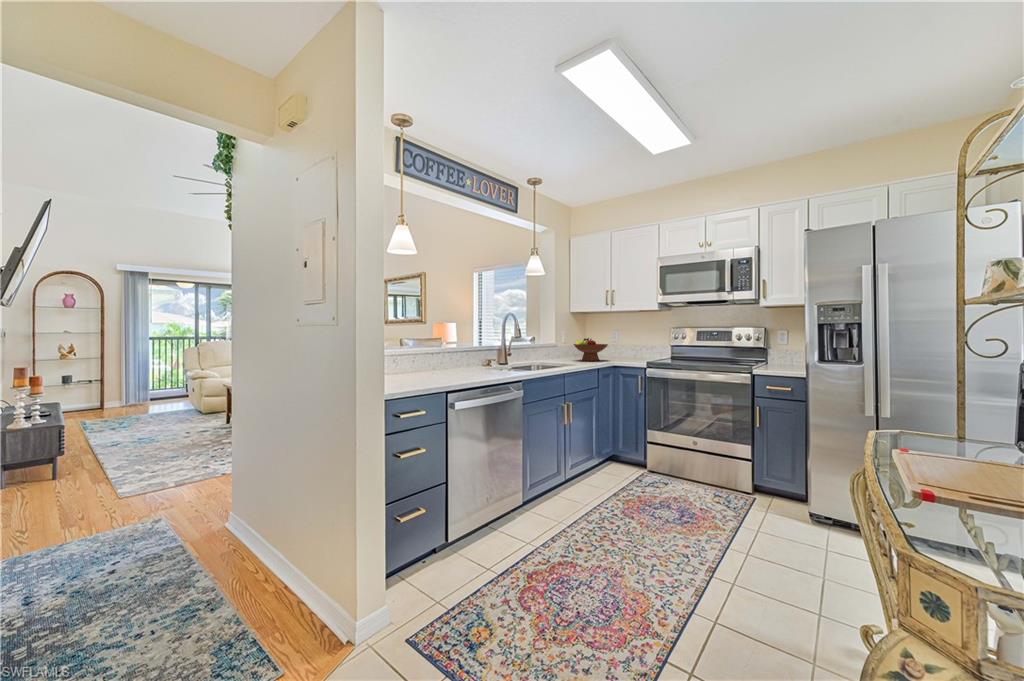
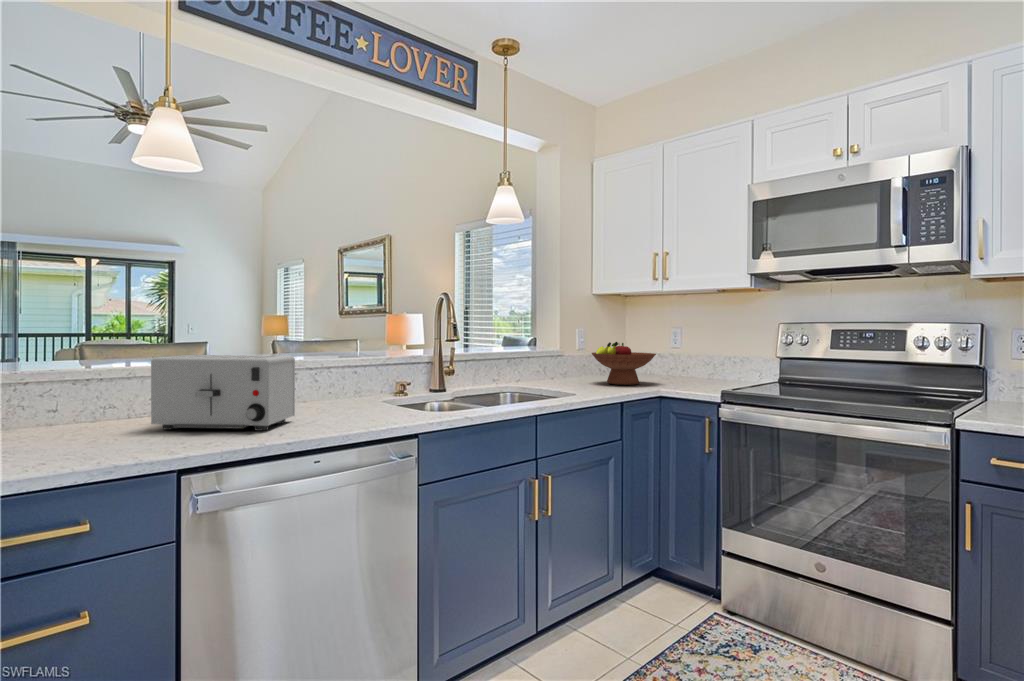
toaster: none [402,344,459,380] -> present [151,355,295,431]

